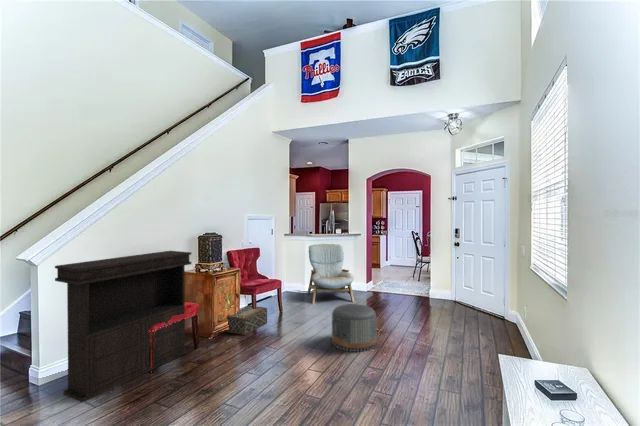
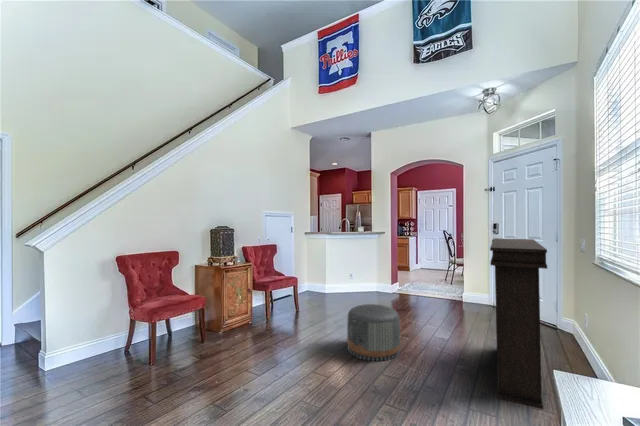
armchair: present [308,244,355,304] -> none [329,242,379,305]
console table: present [55,251,191,402] -> present [490,238,547,409]
woven basket: present [226,306,267,335] -> none [233,305,280,337]

